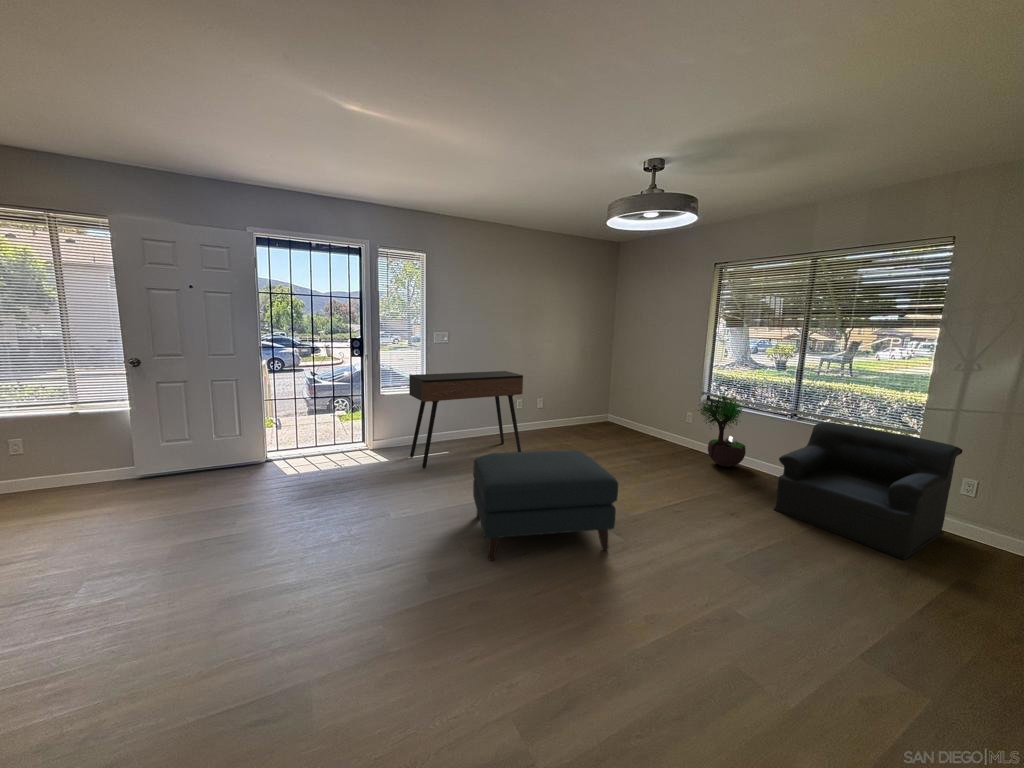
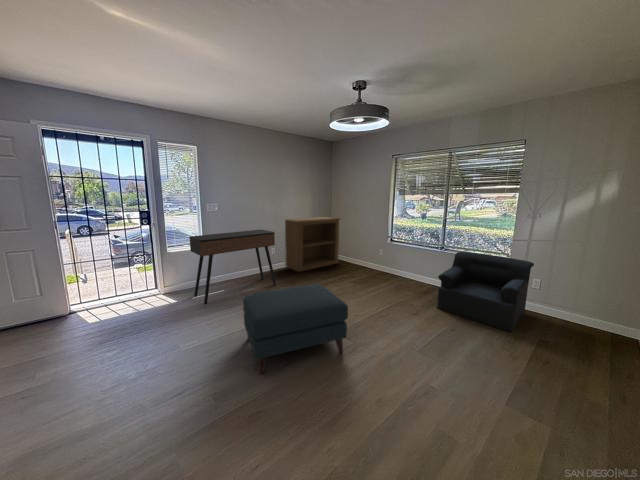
bookshelf: none [537,358,626,438] -> present [285,217,340,272]
potted tree: present [698,392,746,467] -> none [386,234,416,282]

